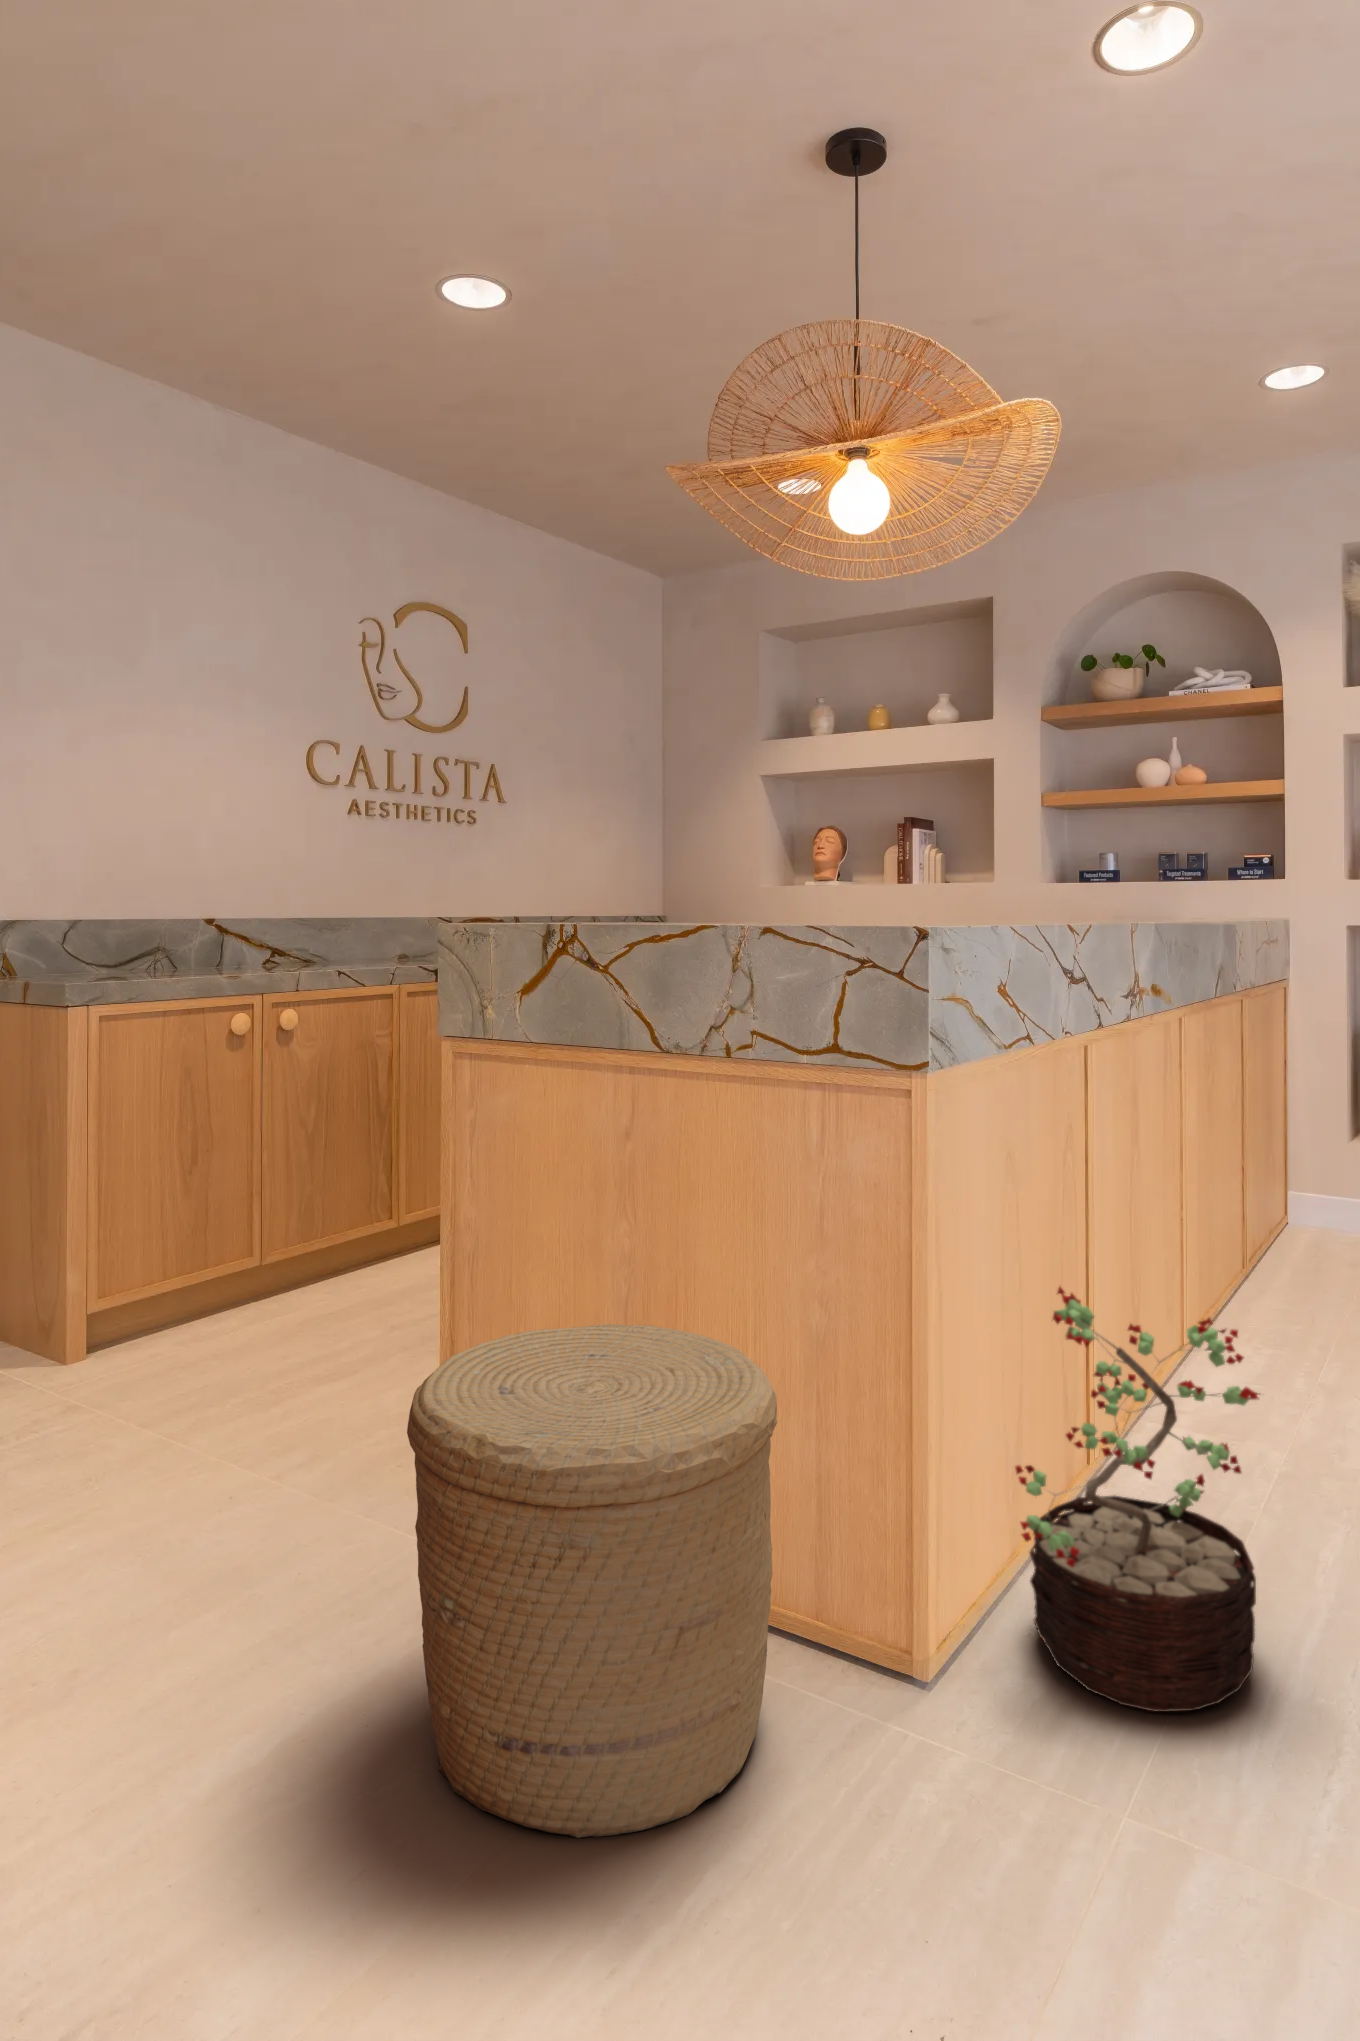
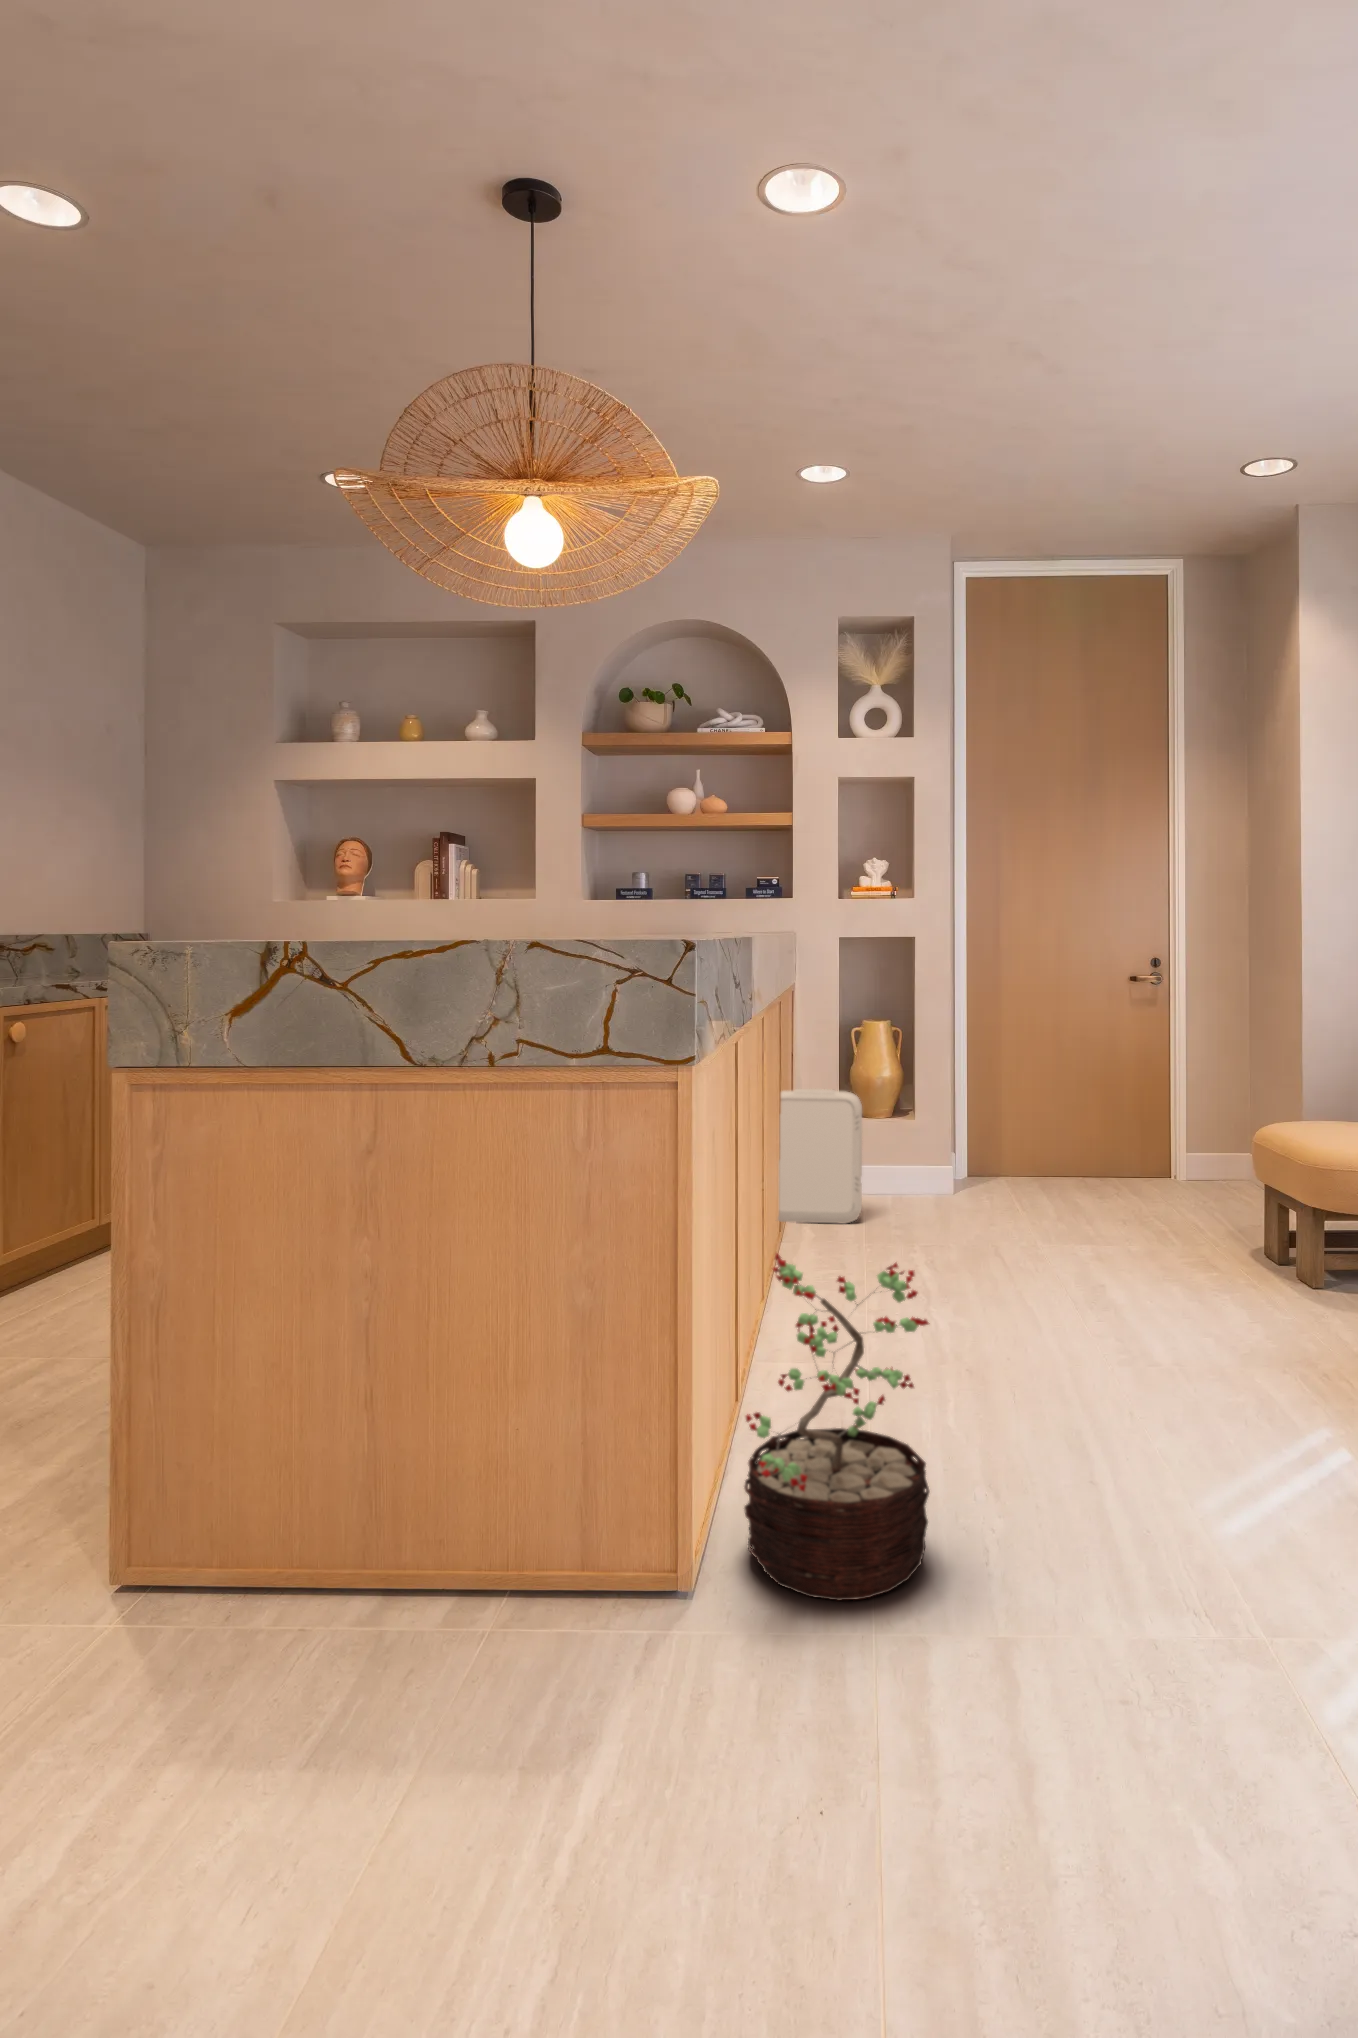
air purifier: none [1235,1102,1360,1267] -> present [778,1089,862,1224]
woven basket: present [407,1324,778,1838] -> none [189,1341,577,1866]

